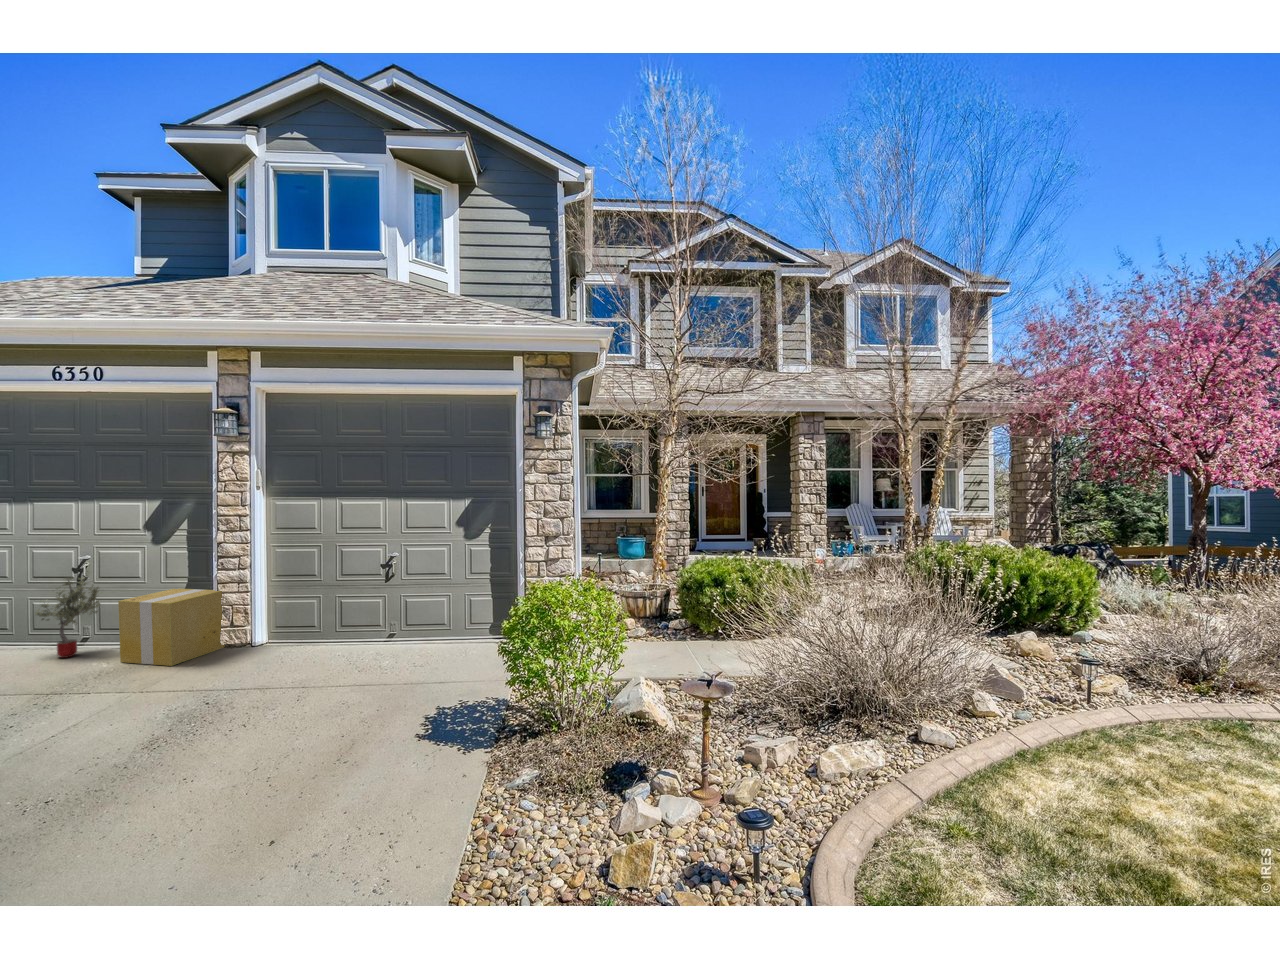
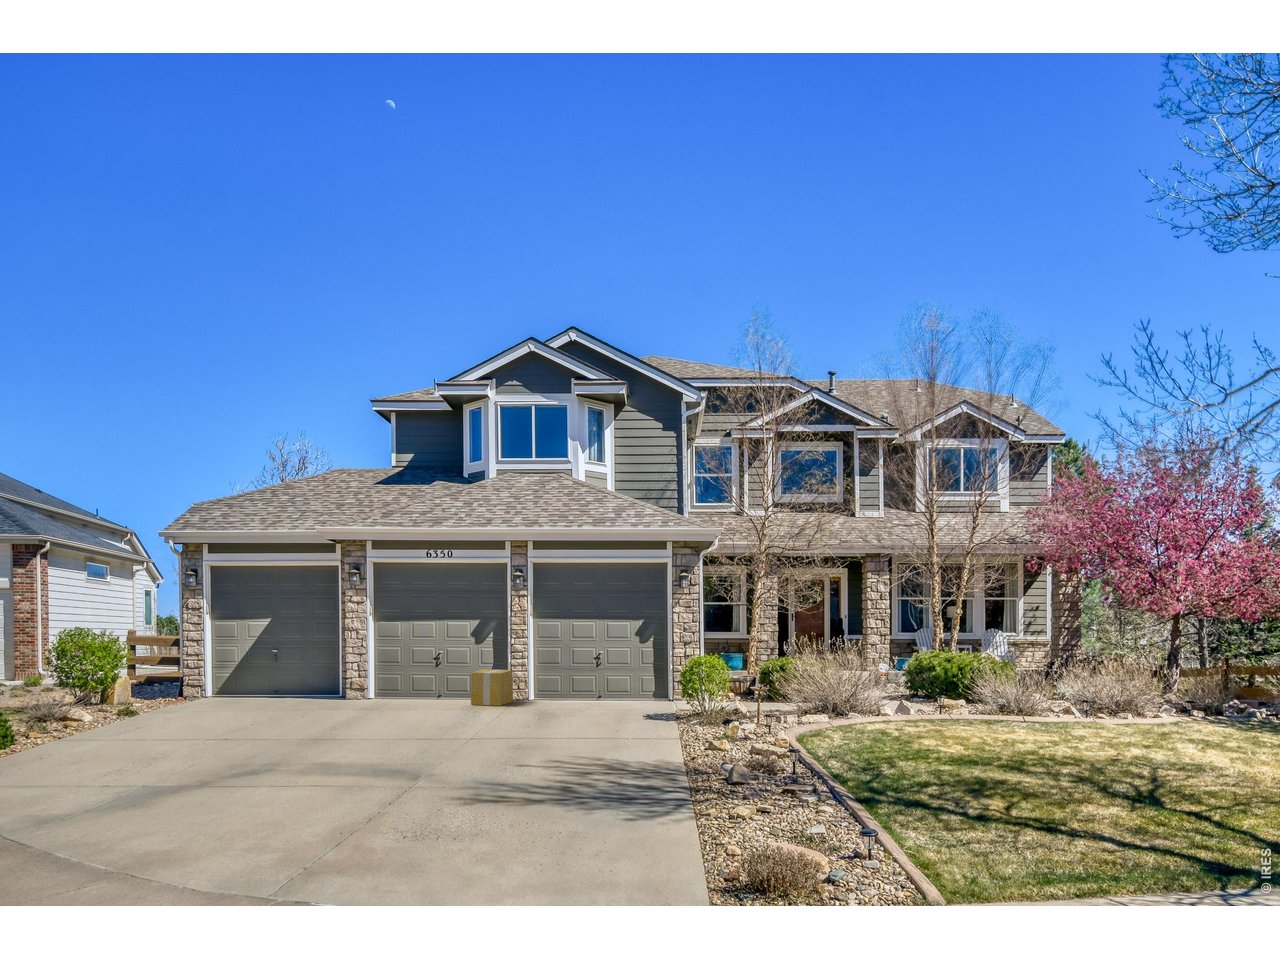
potted tree: present [35,577,102,658] -> none [421,661,455,703]

